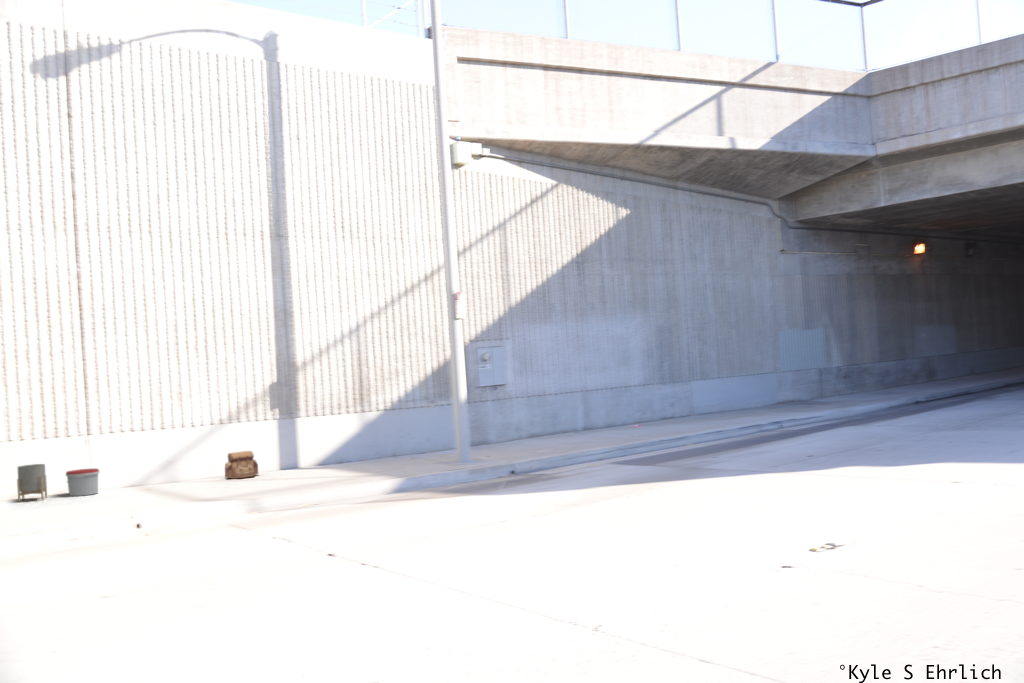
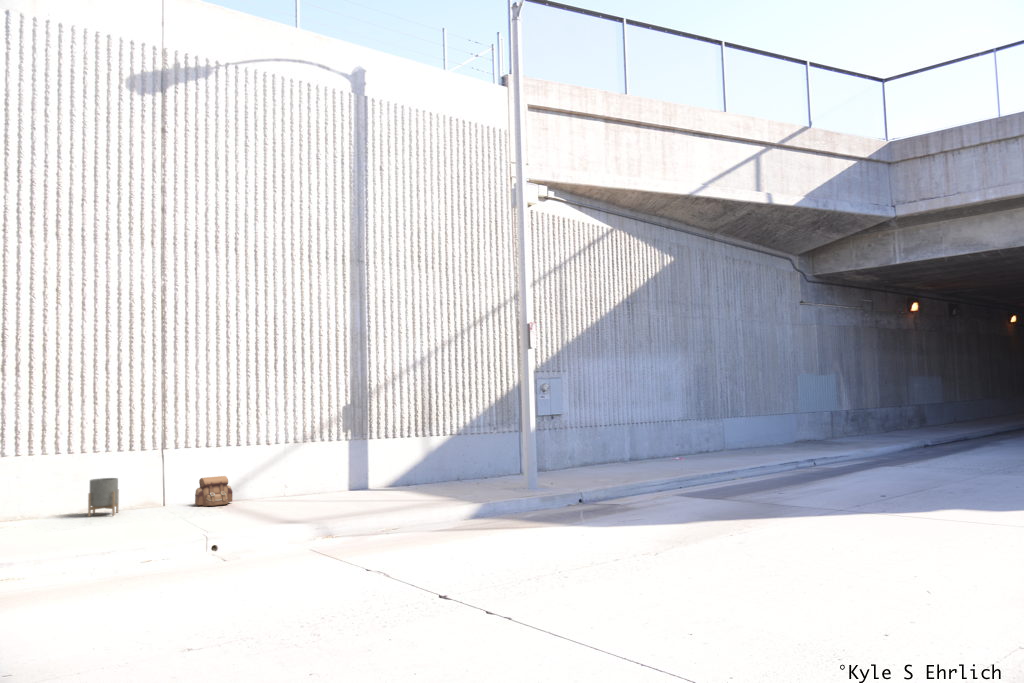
backpack: present [225,451,258,479] -> present [195,476,232,506]
bucket: present [66,469,99,496] -> none [139,484,173,512]

